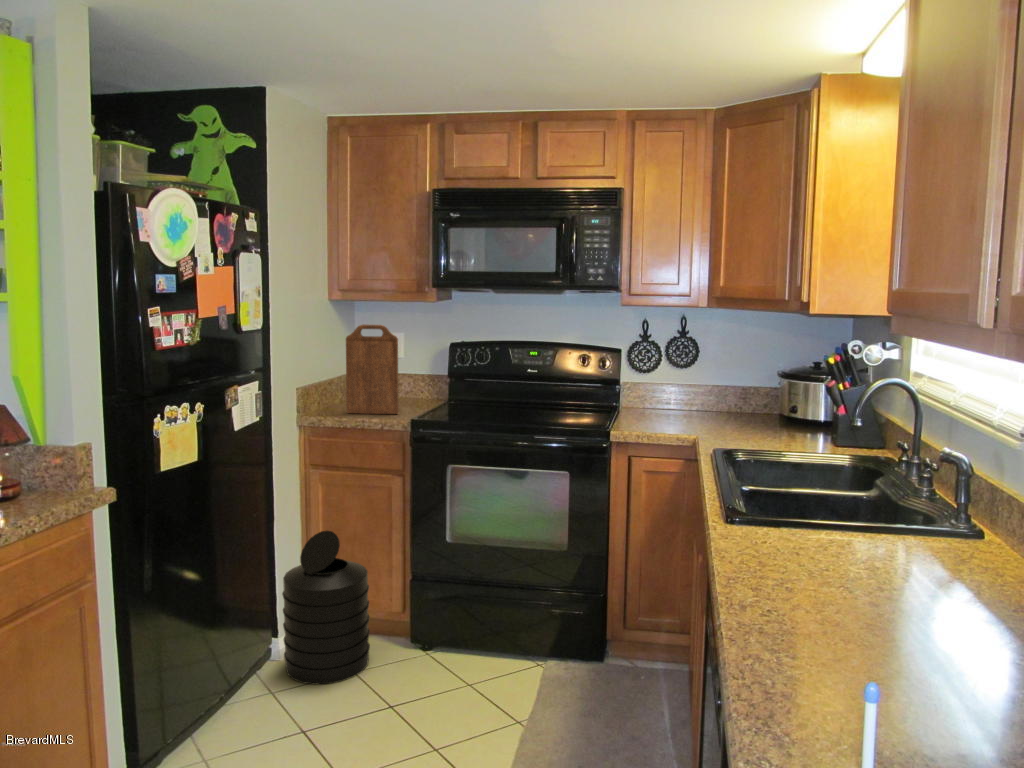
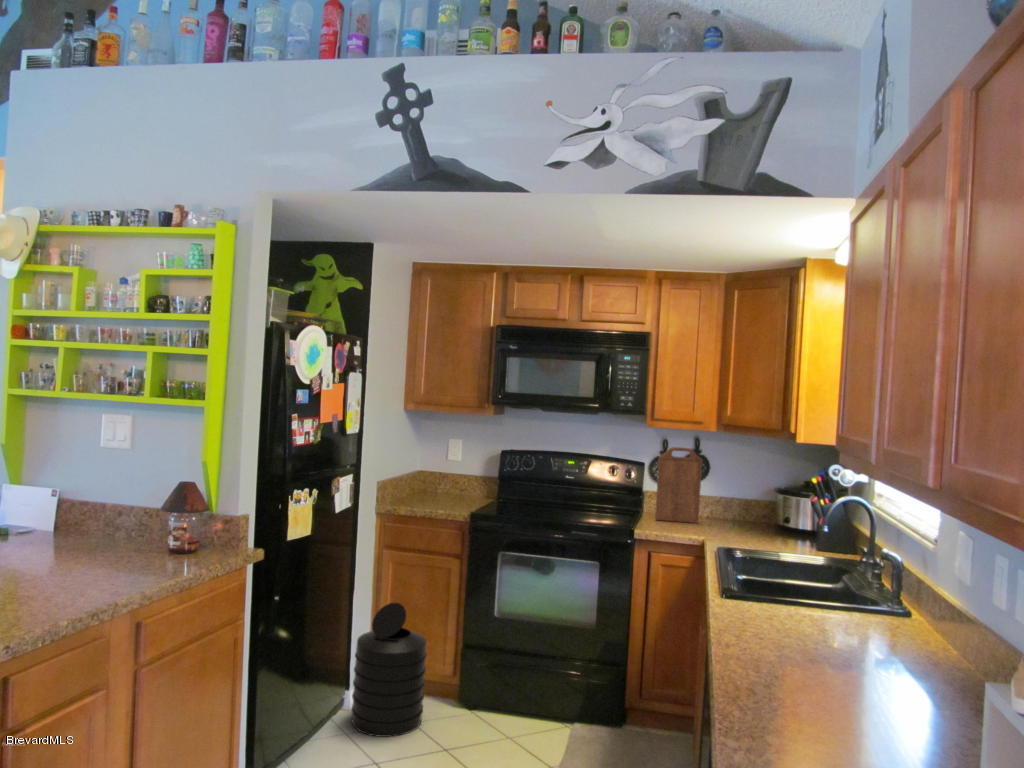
cutting board: present [346,324,399,414] -> present [655,447,702,523]

